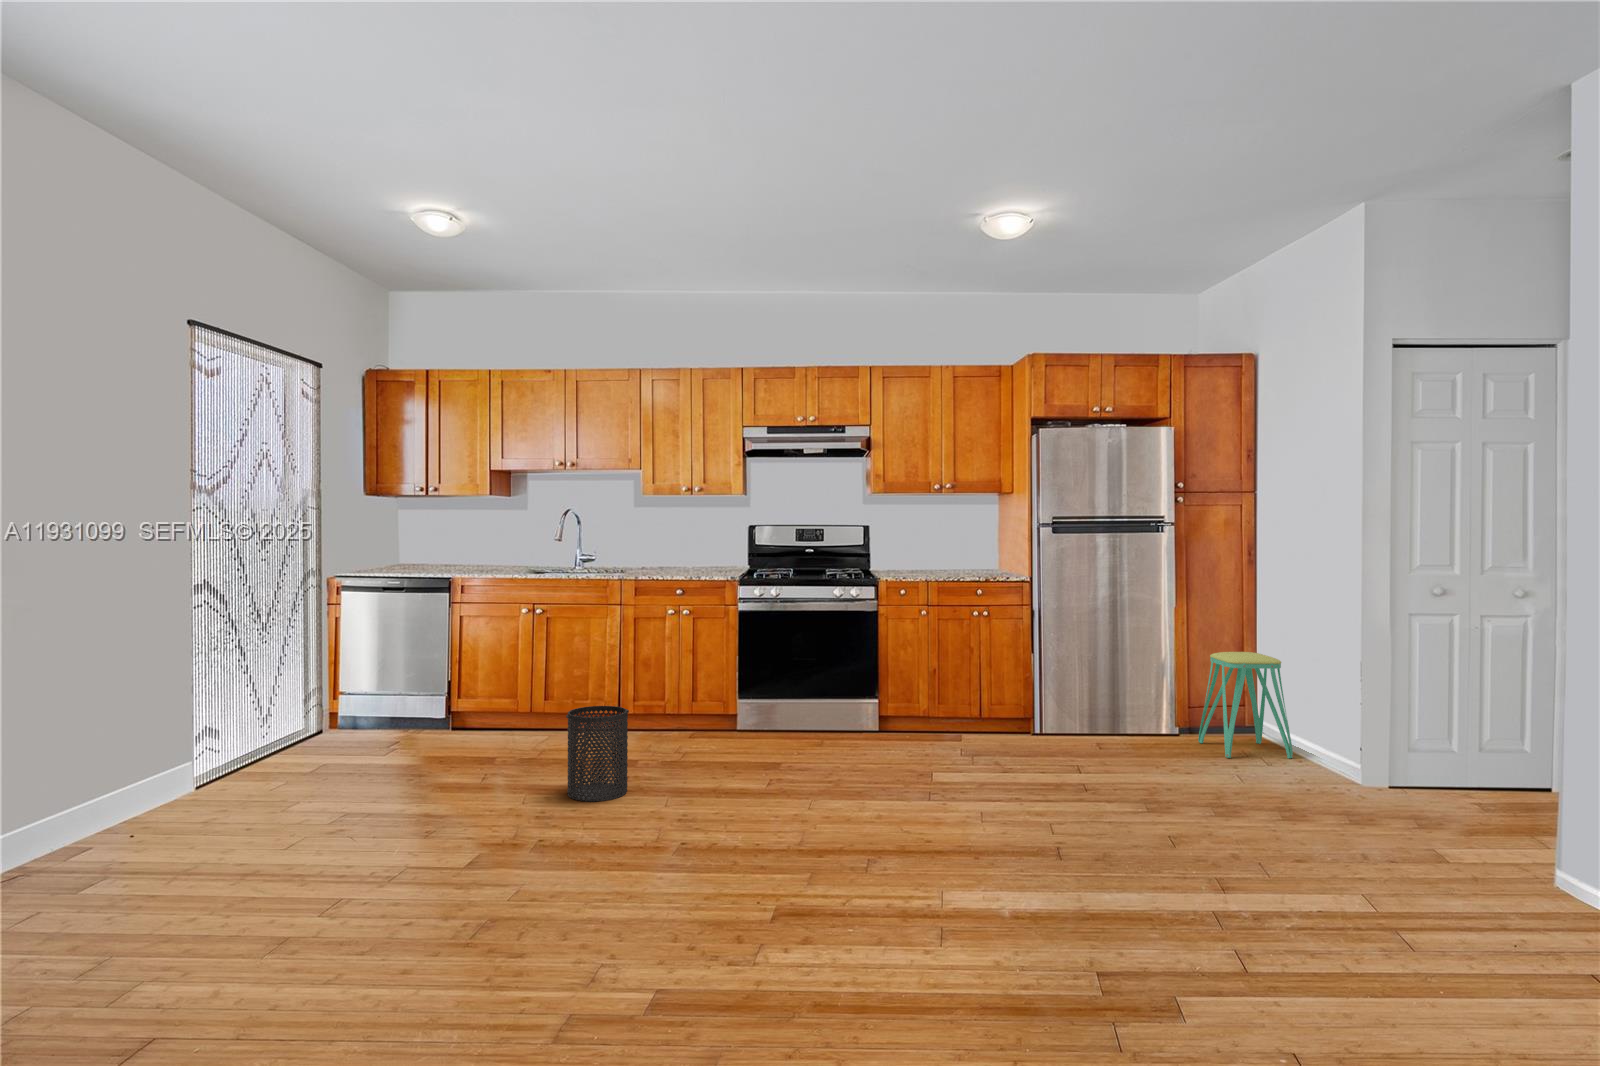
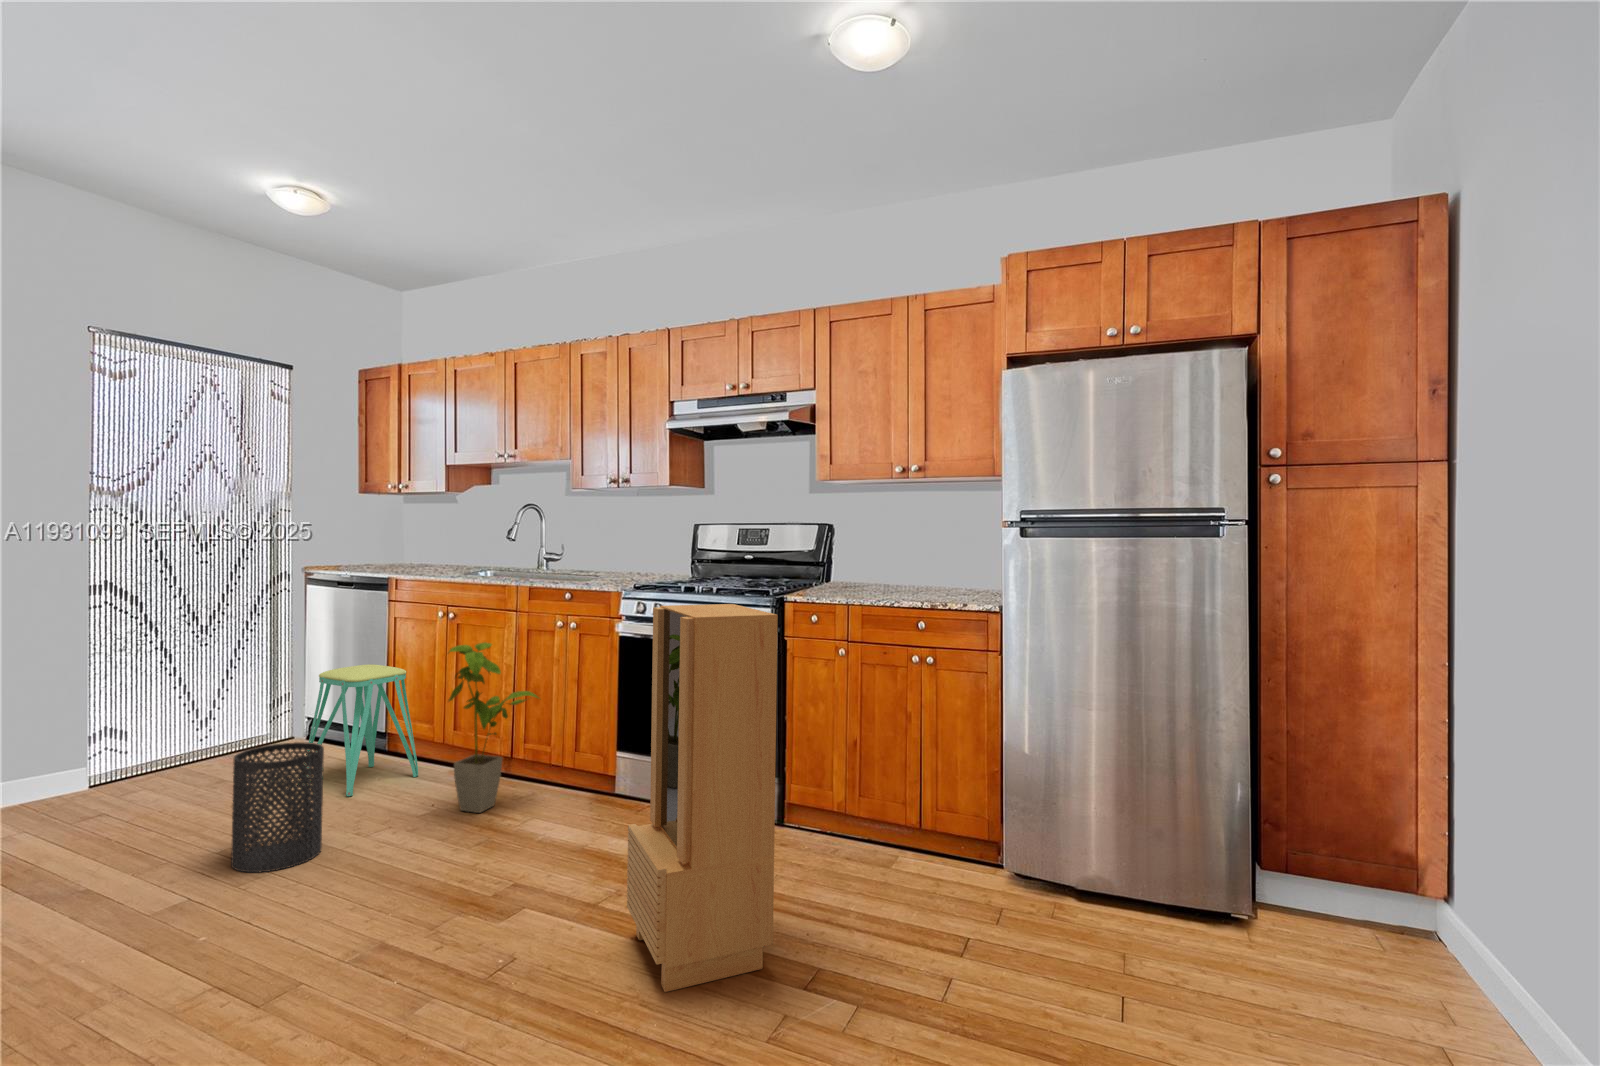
storage cabinet: none [909,579,1007,796] -> present [627,604,778,992]
house plant: none [641,623,712,757] -> present [448,642,539,813]
stool: present [1198,652,1293,758] -> present [307,664,418,796]

